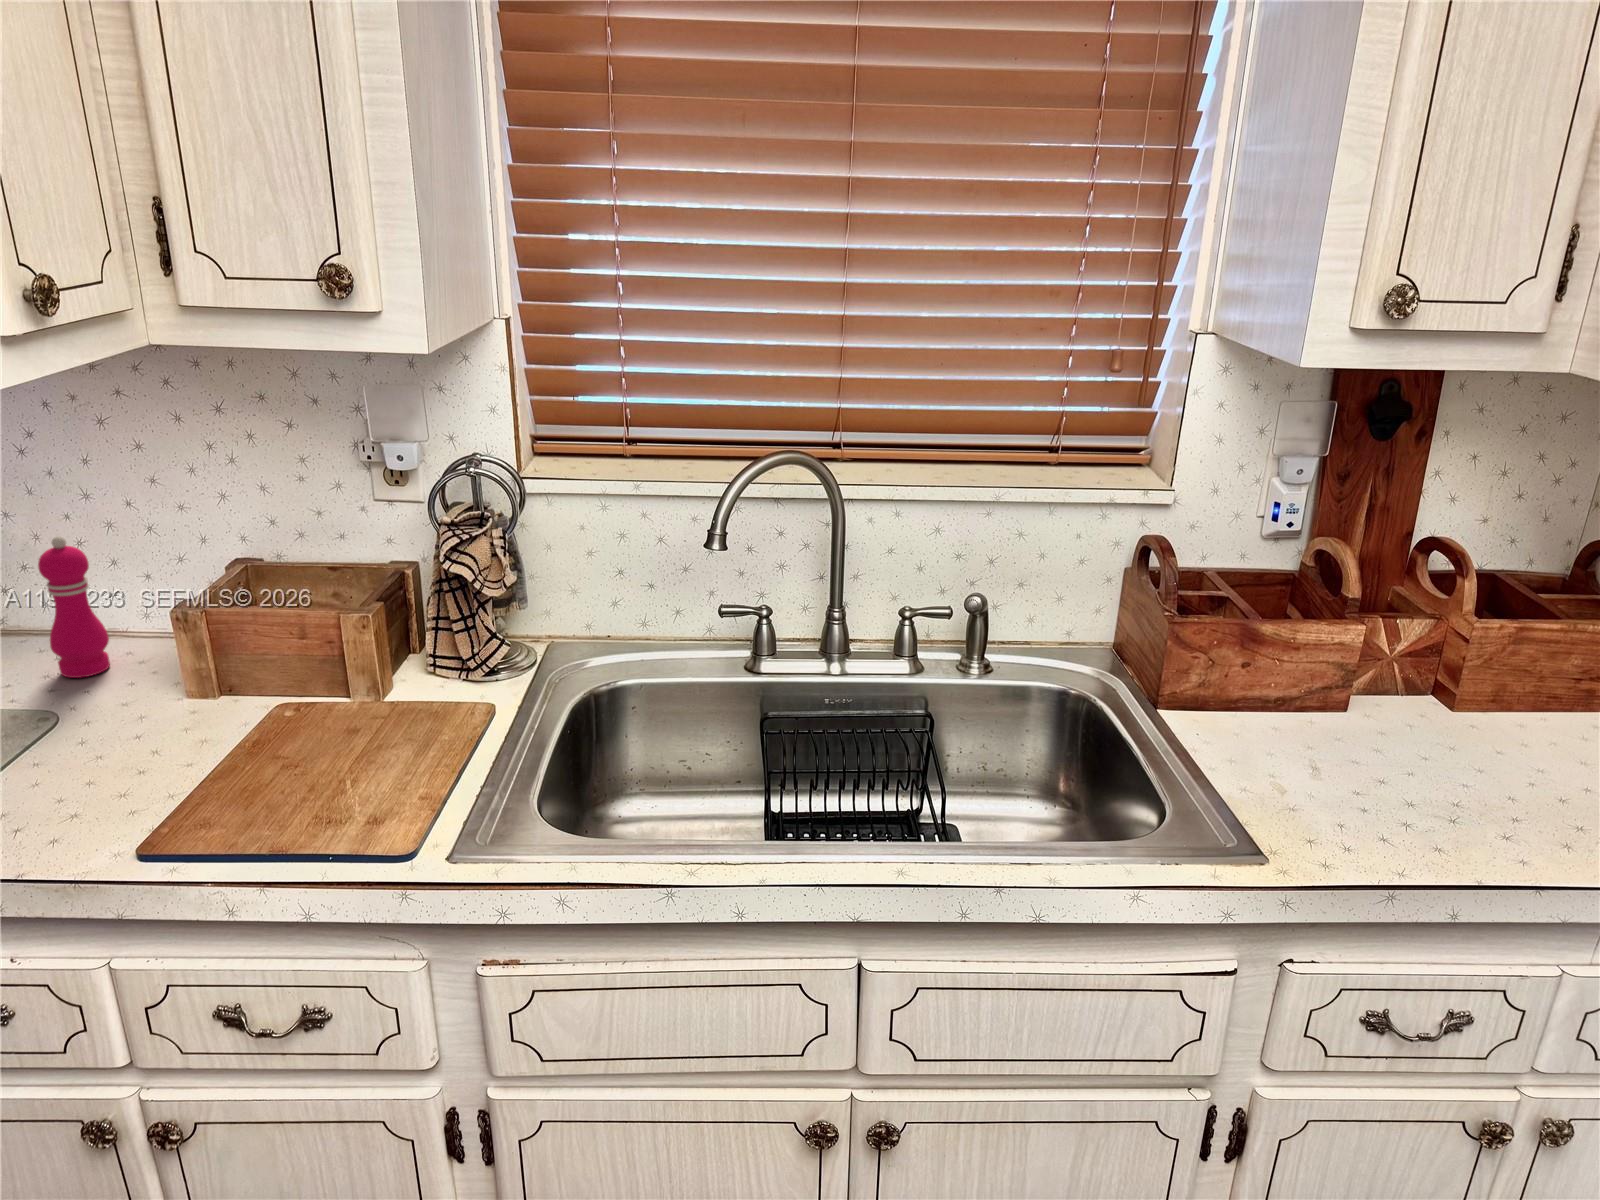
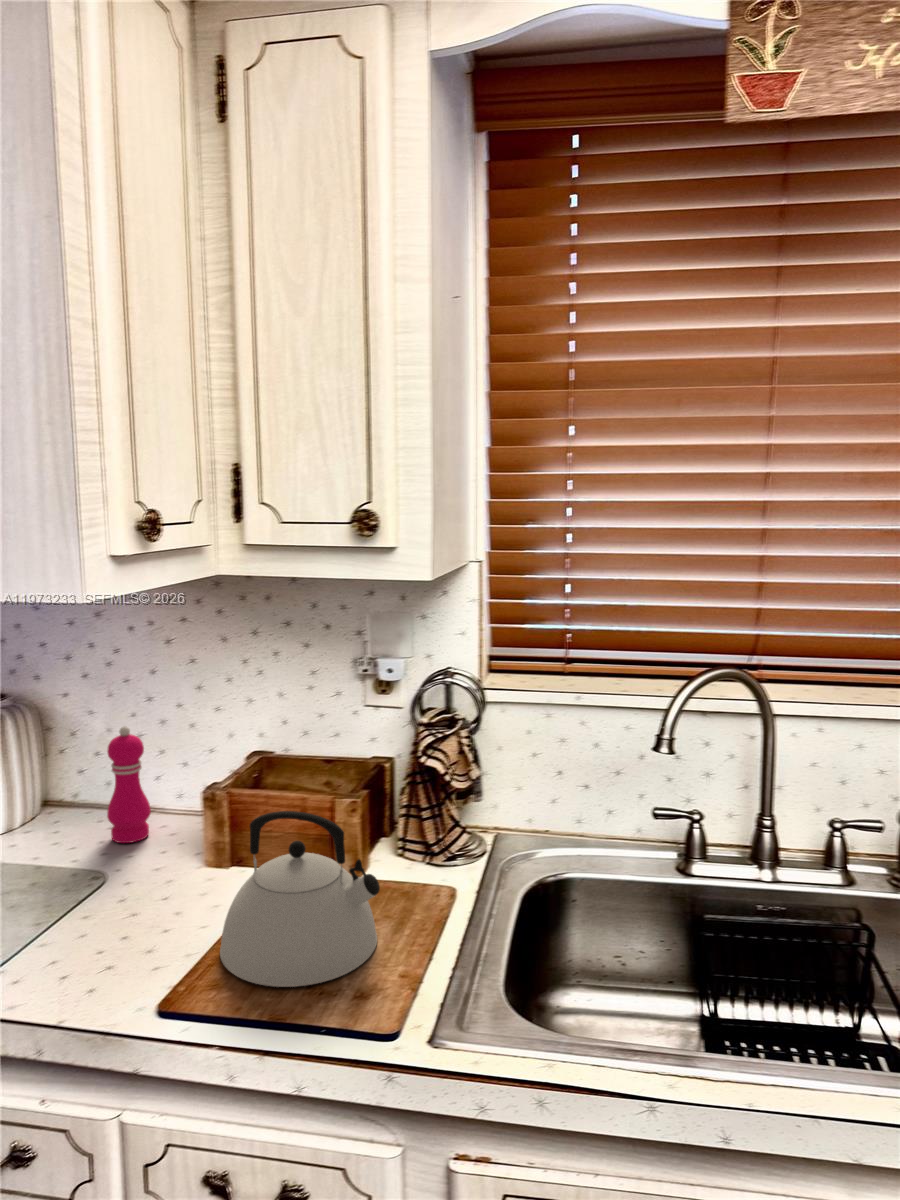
kettle: none [211,632,397,820] -> present [220,811,380,987]

